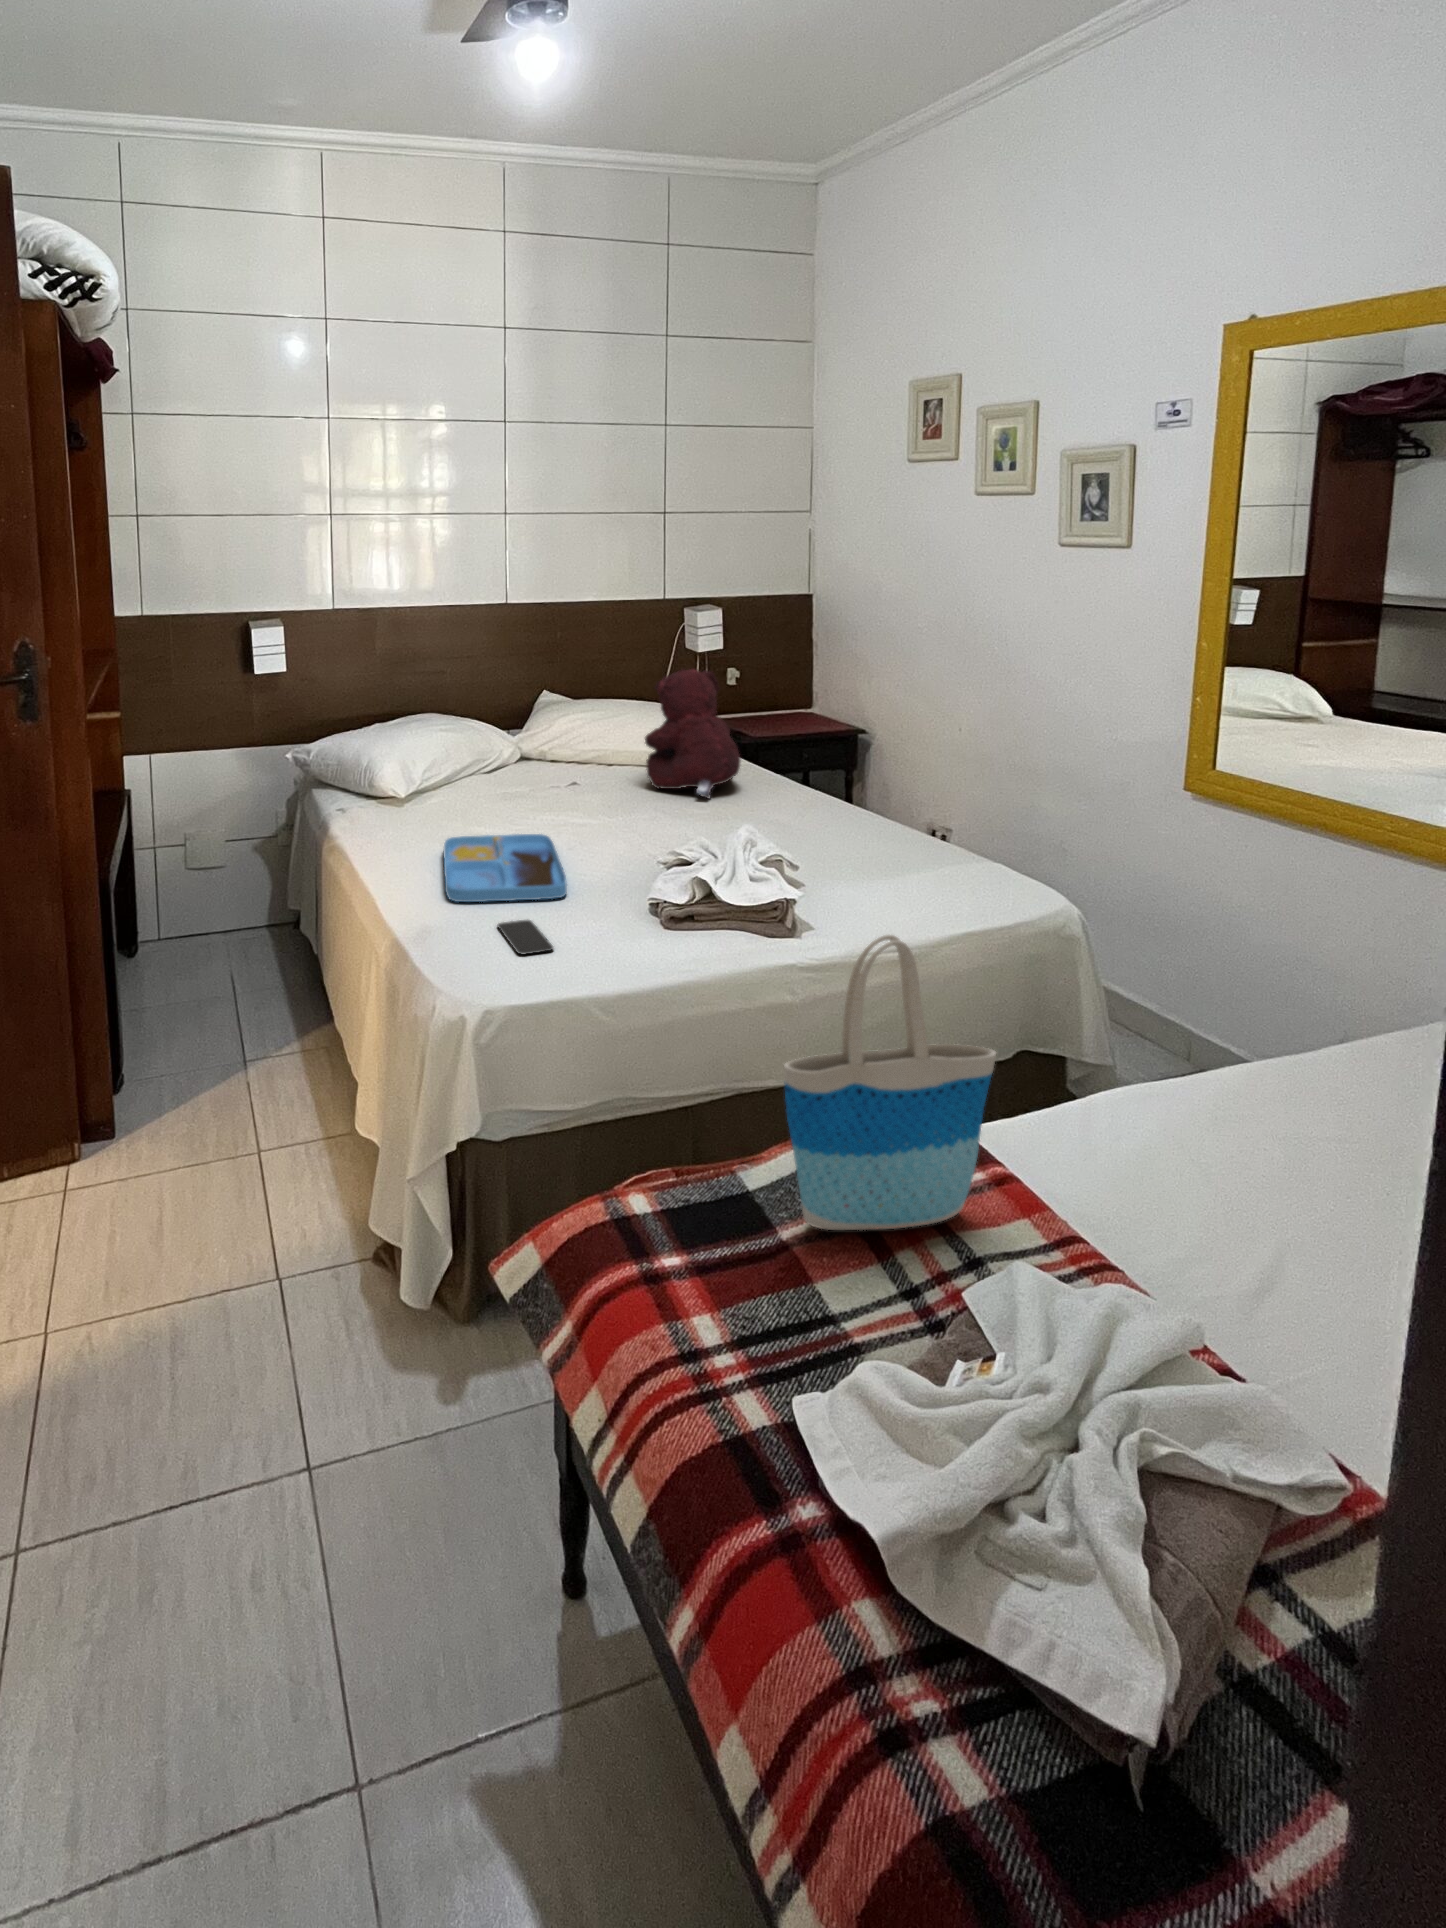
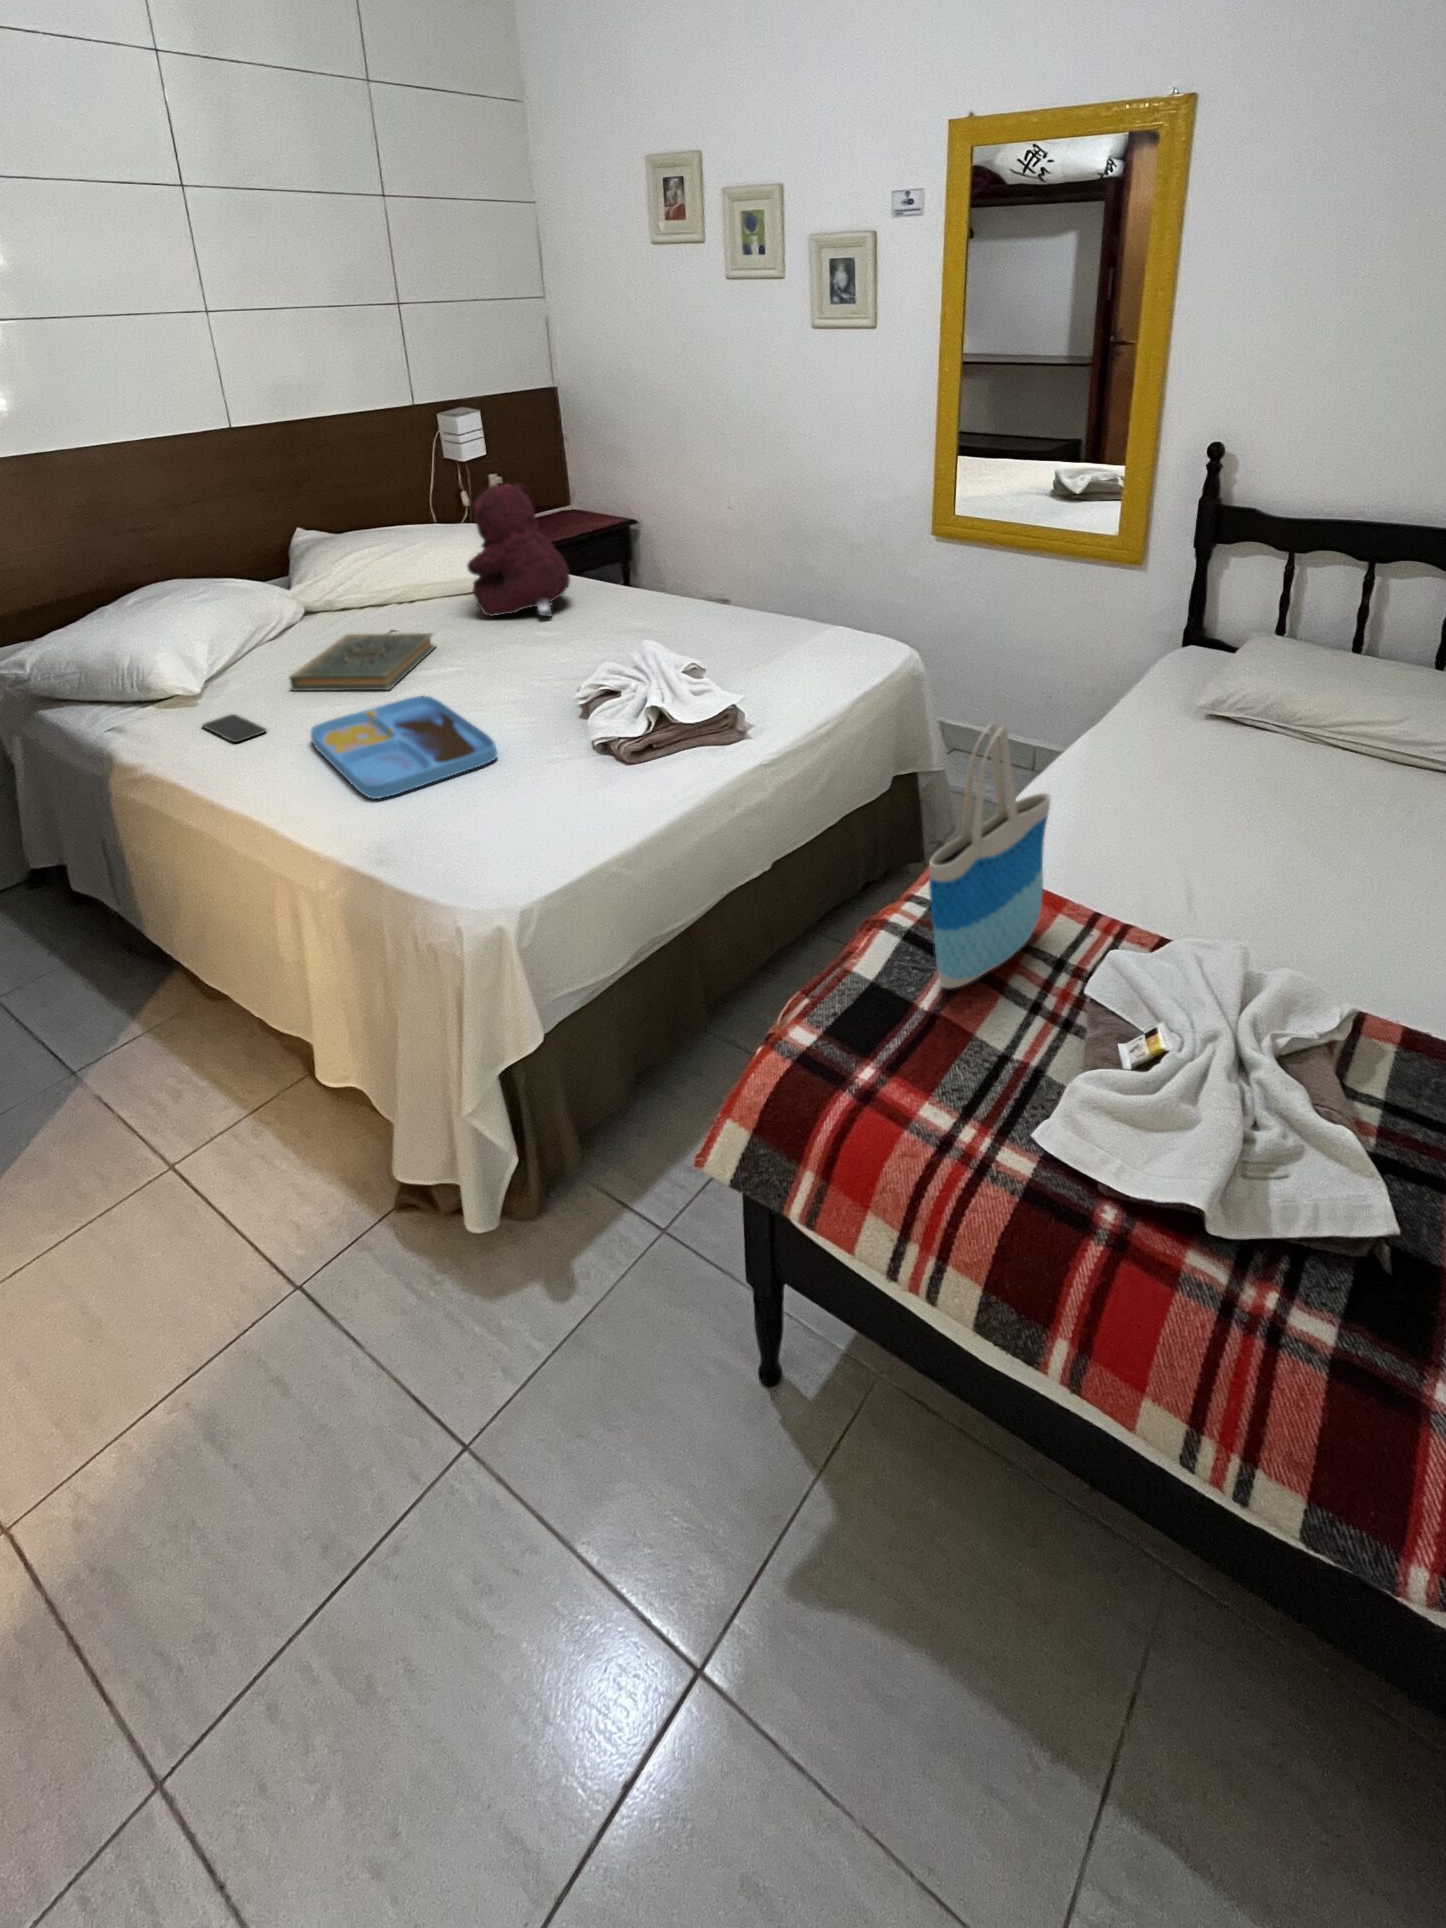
book: none [463,778,594,827] -> present [290,633,435,691]
smartphone: present [498,920,553,954] -> present [202,714,266,742]

